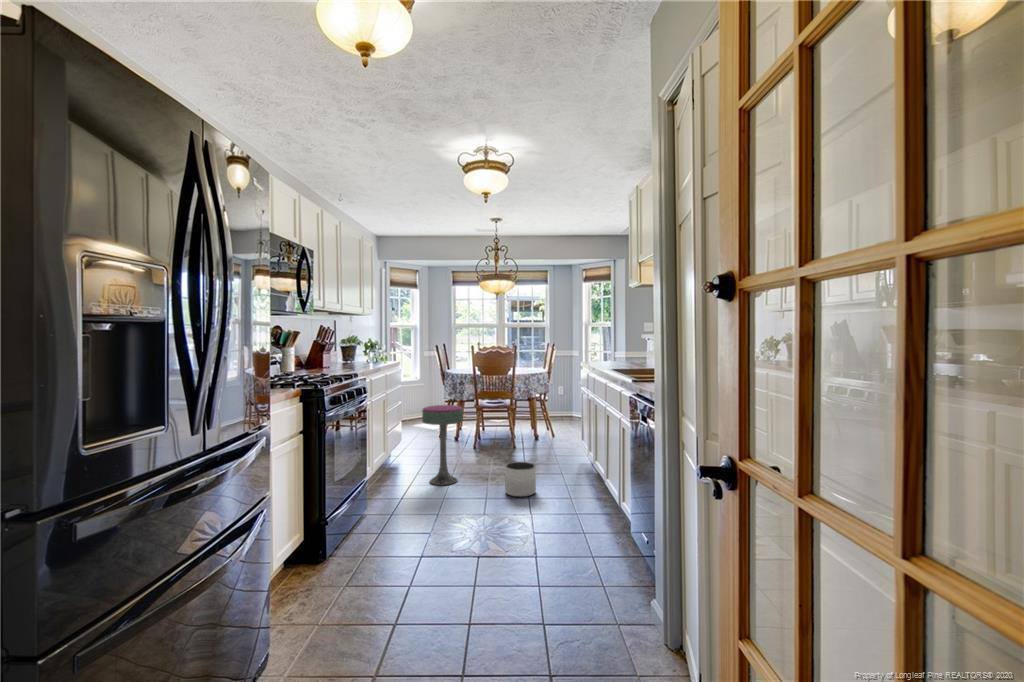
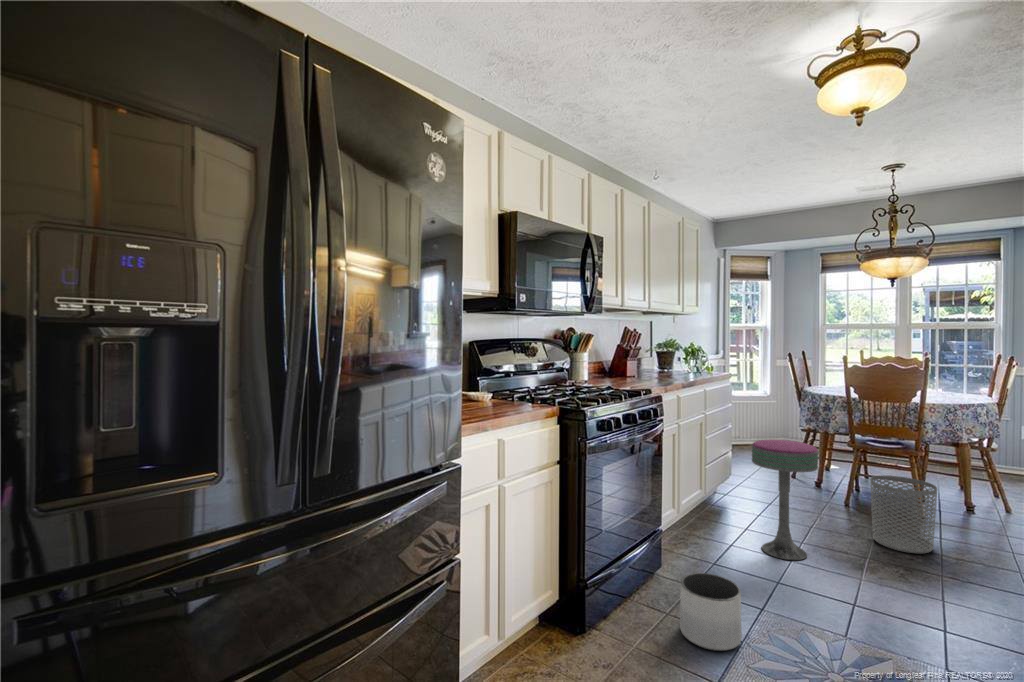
waste bin: none [490,421,523,466] -> present [870,475,937,553]
planter: present [505,462,536,497] -> present [680,573,741,651]

